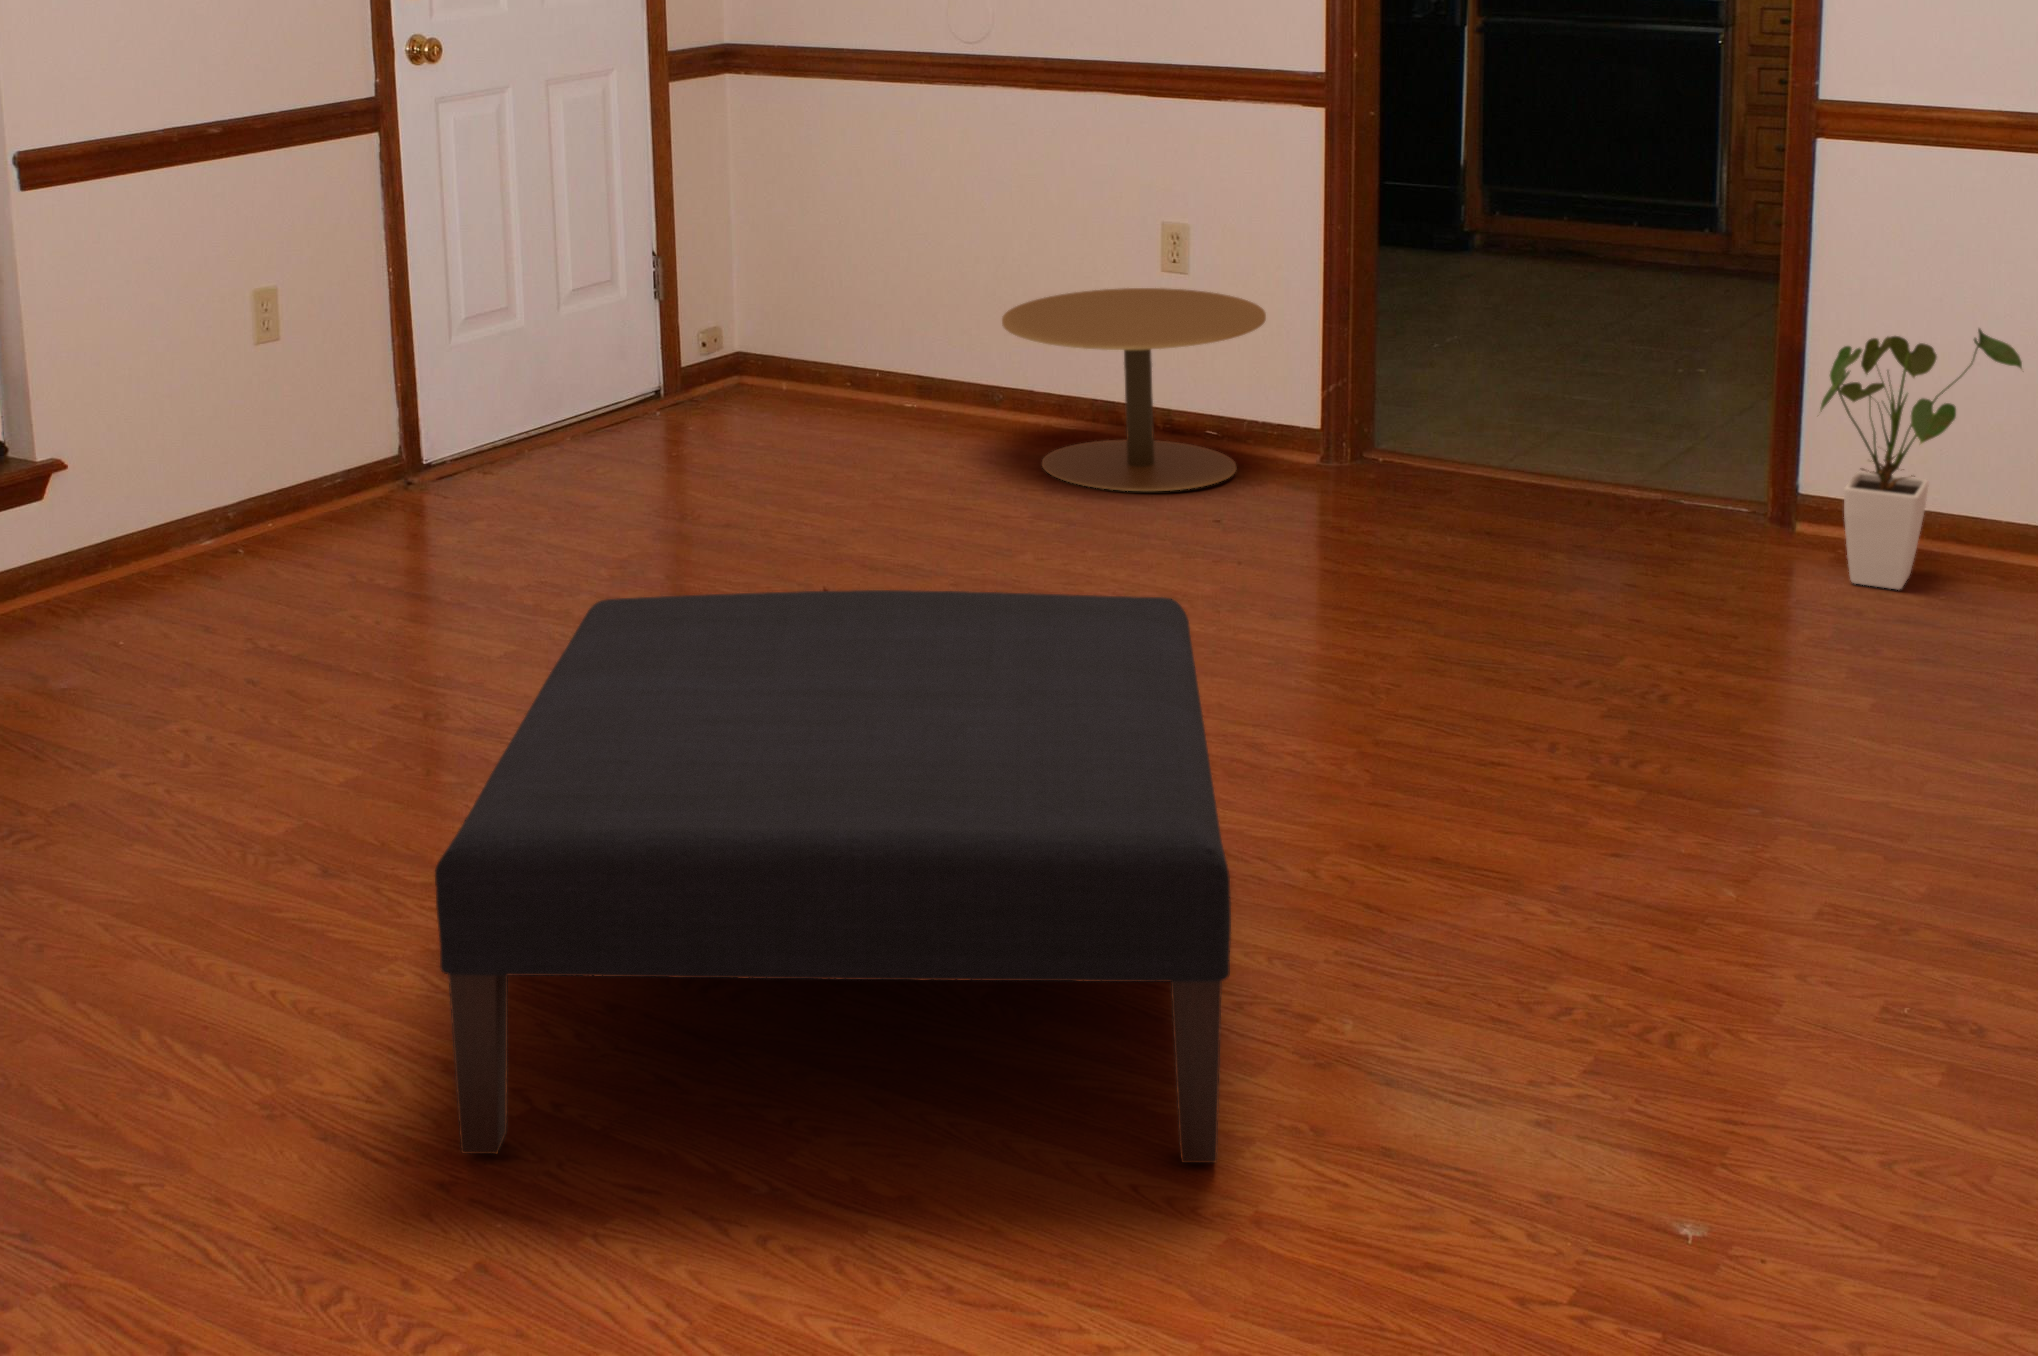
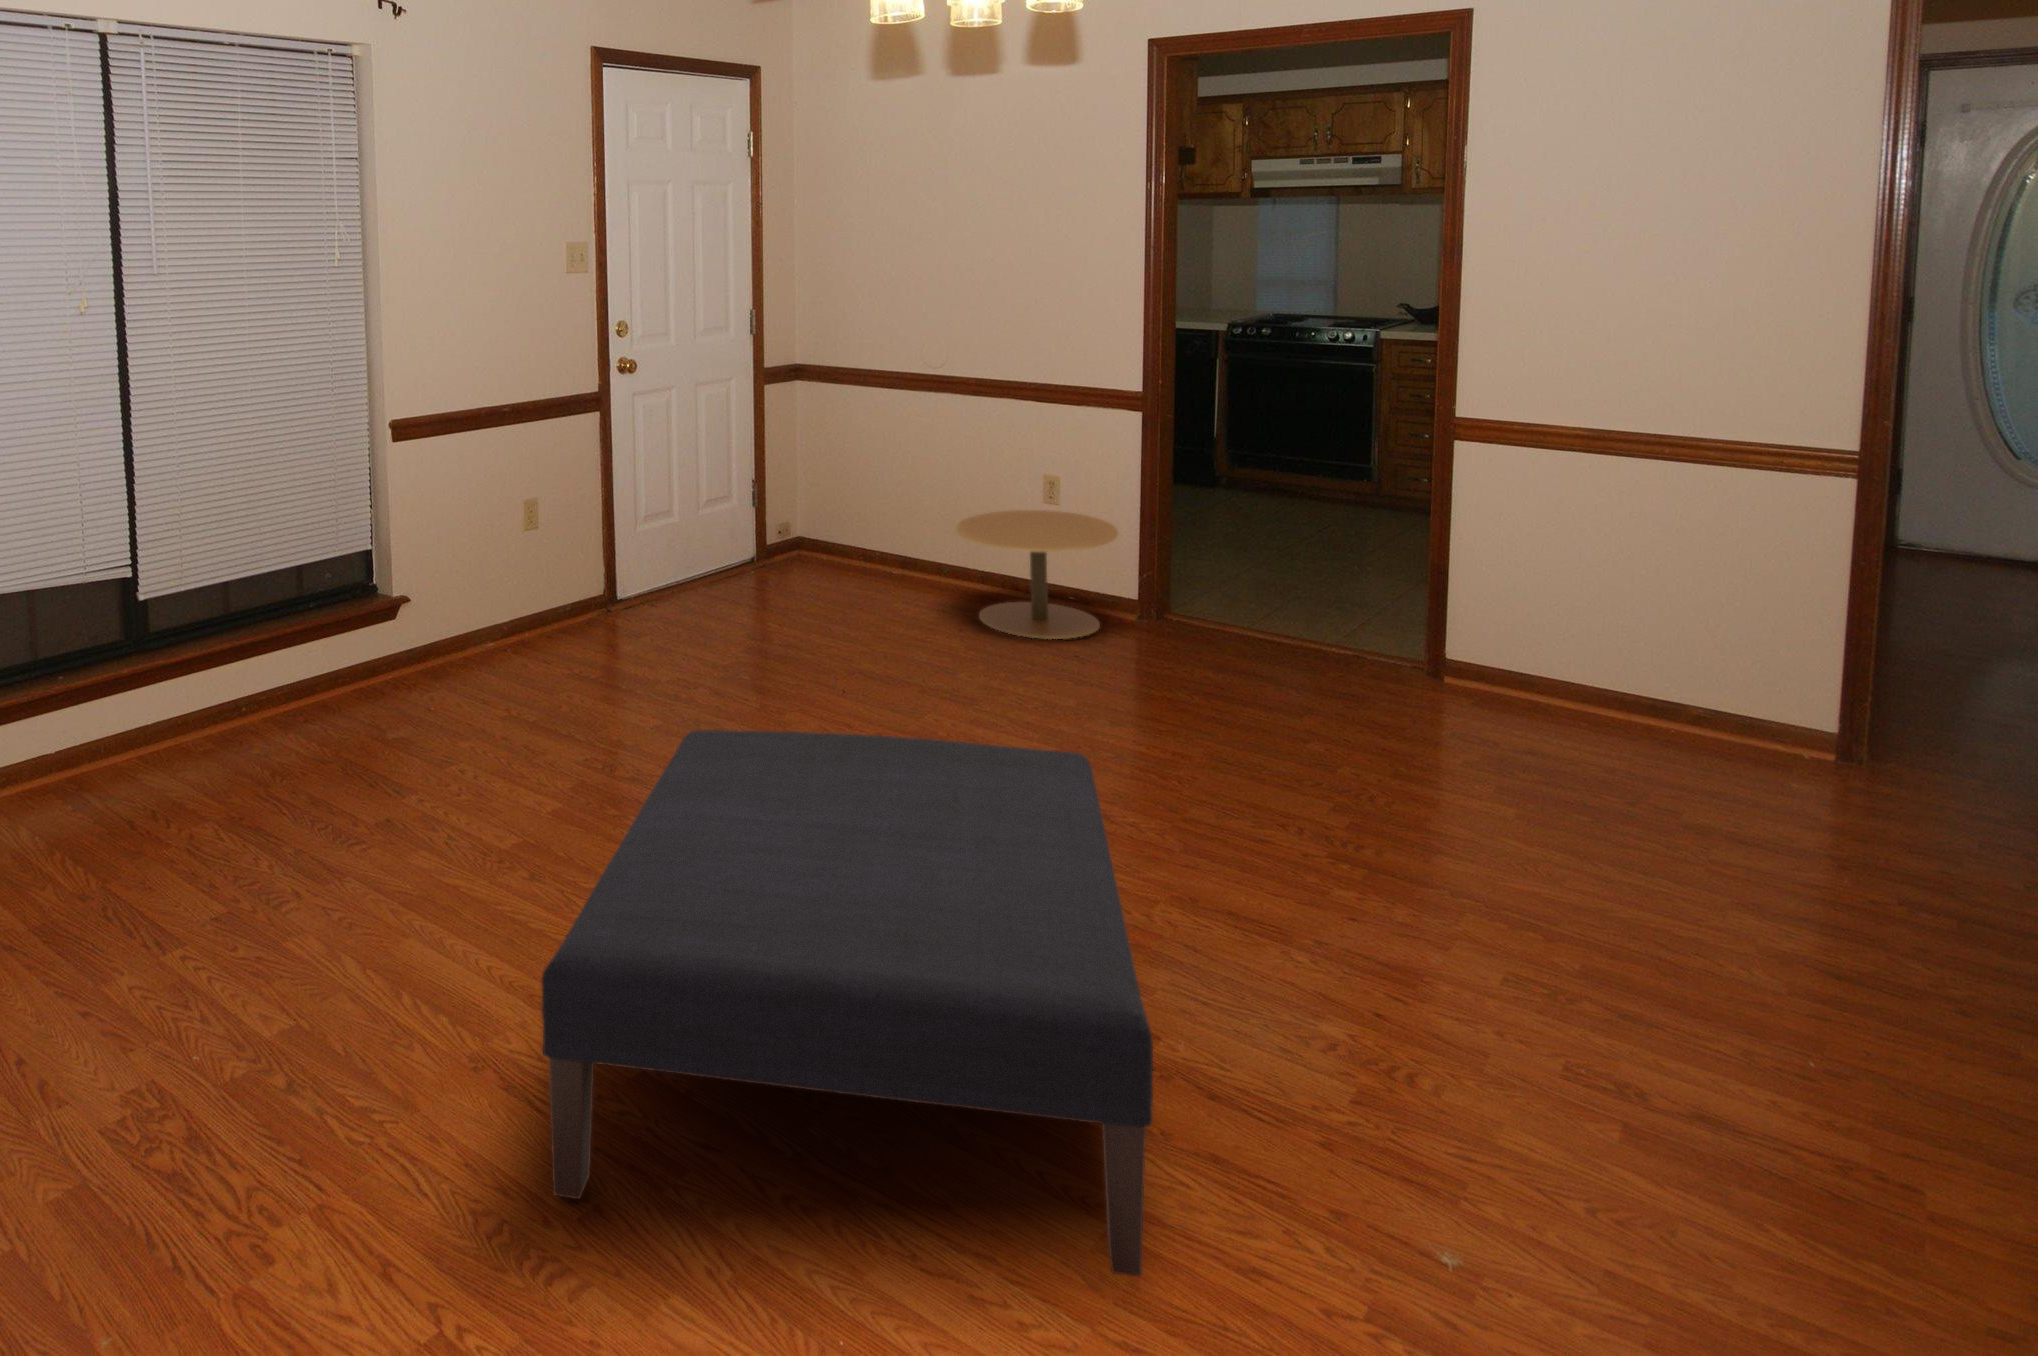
house plant: present [1821,329,2022,589] -> none [1500,564,1646,741]

